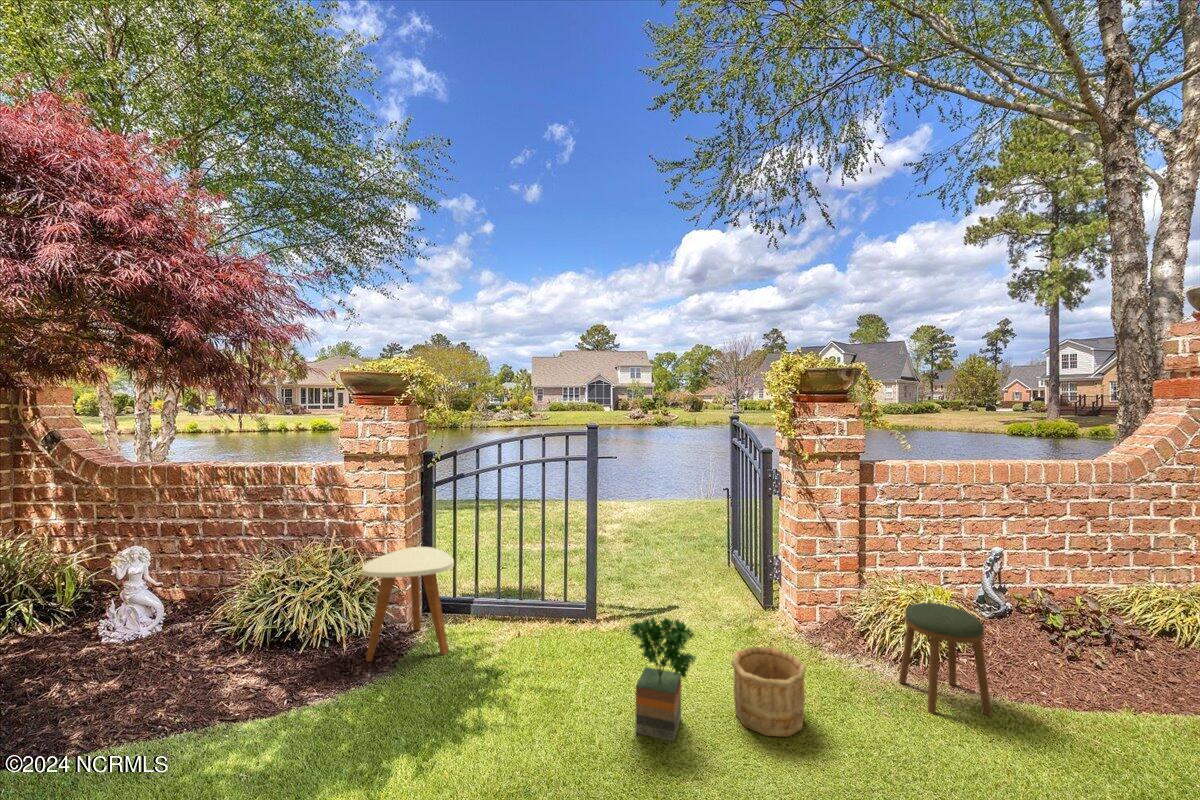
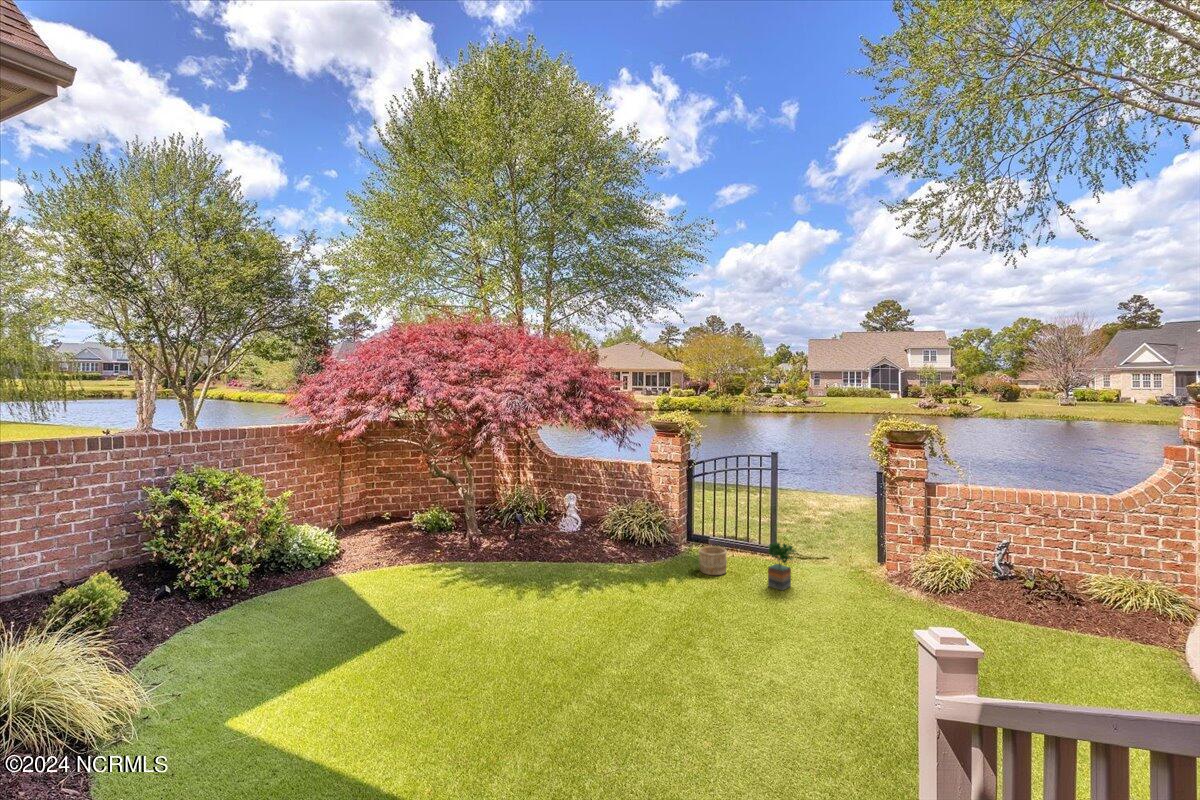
side table: present [362,547,454,662] -> none [661,506,700,554]
stool: present [899,603,992,716] -> none [915,559,953,612]
wooden bucket: present [731,647,806,737] -> present [699,546,727,575]

